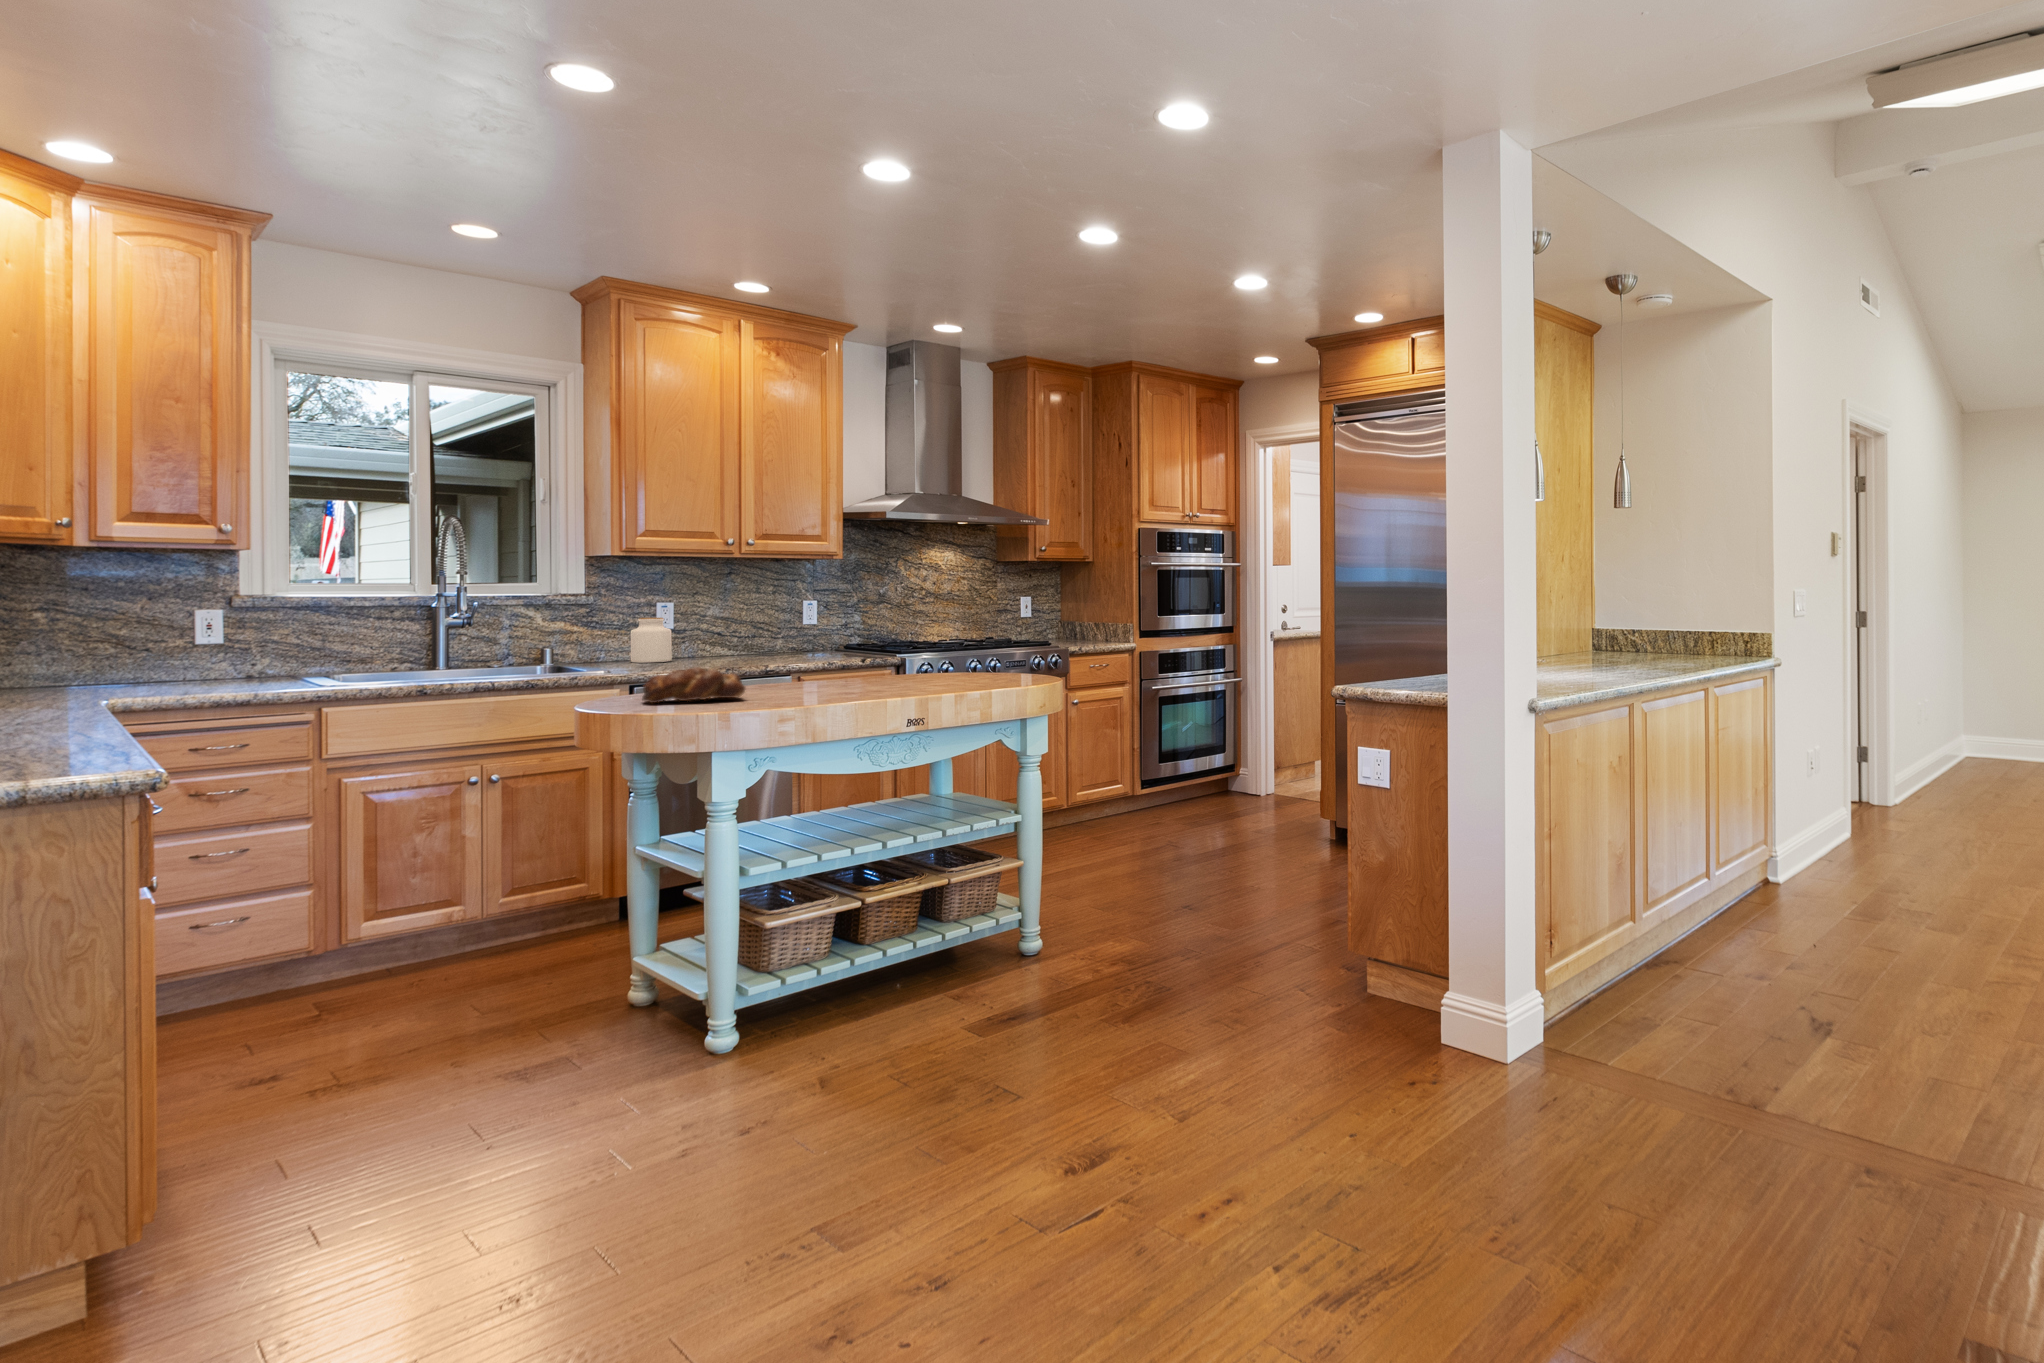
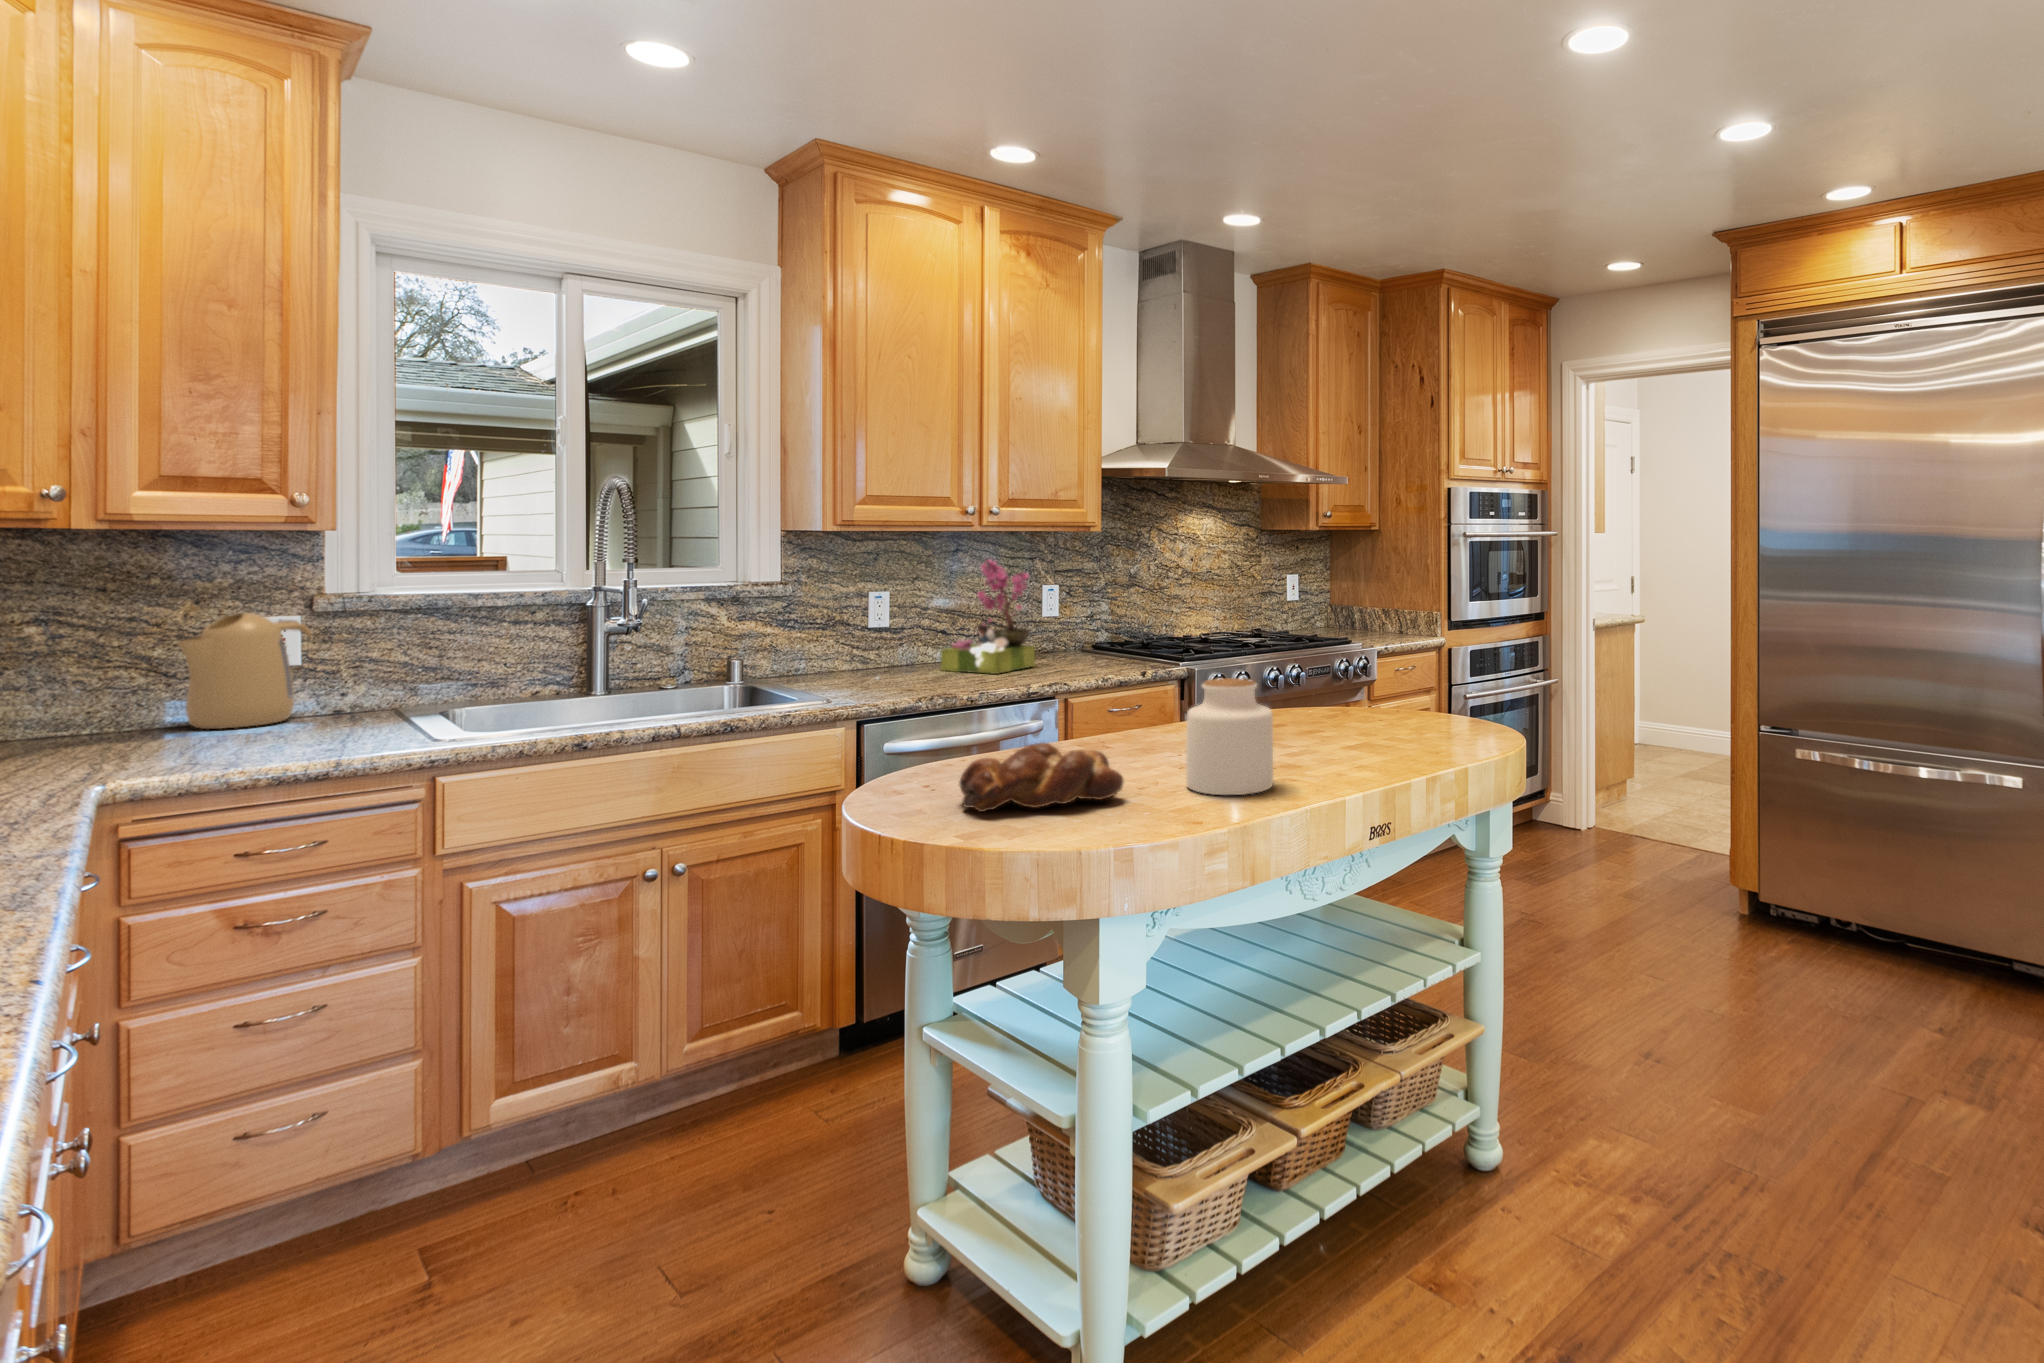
flower arrangement: none [712,578,788,661] -> present [940,559,1035,674]
kettle: none [137,607,232,683] -> present [178,613,311,729]
jar: present [631,618,672,663] -> present [1186,678,1273,795]

